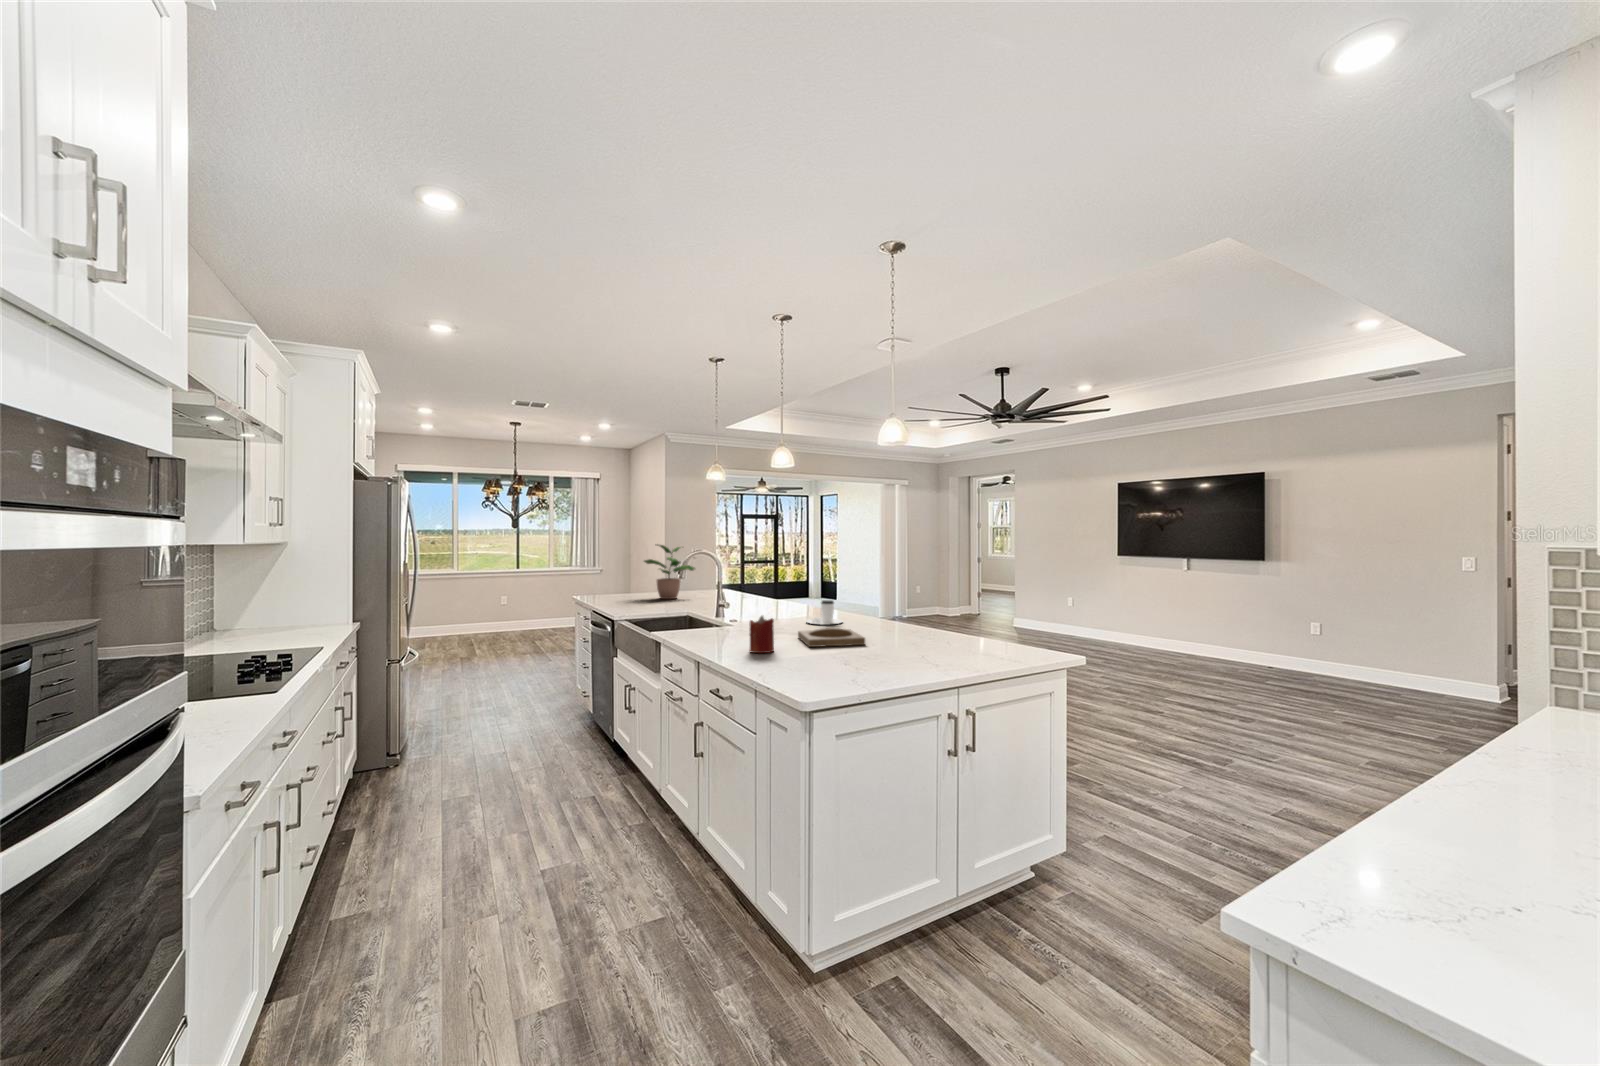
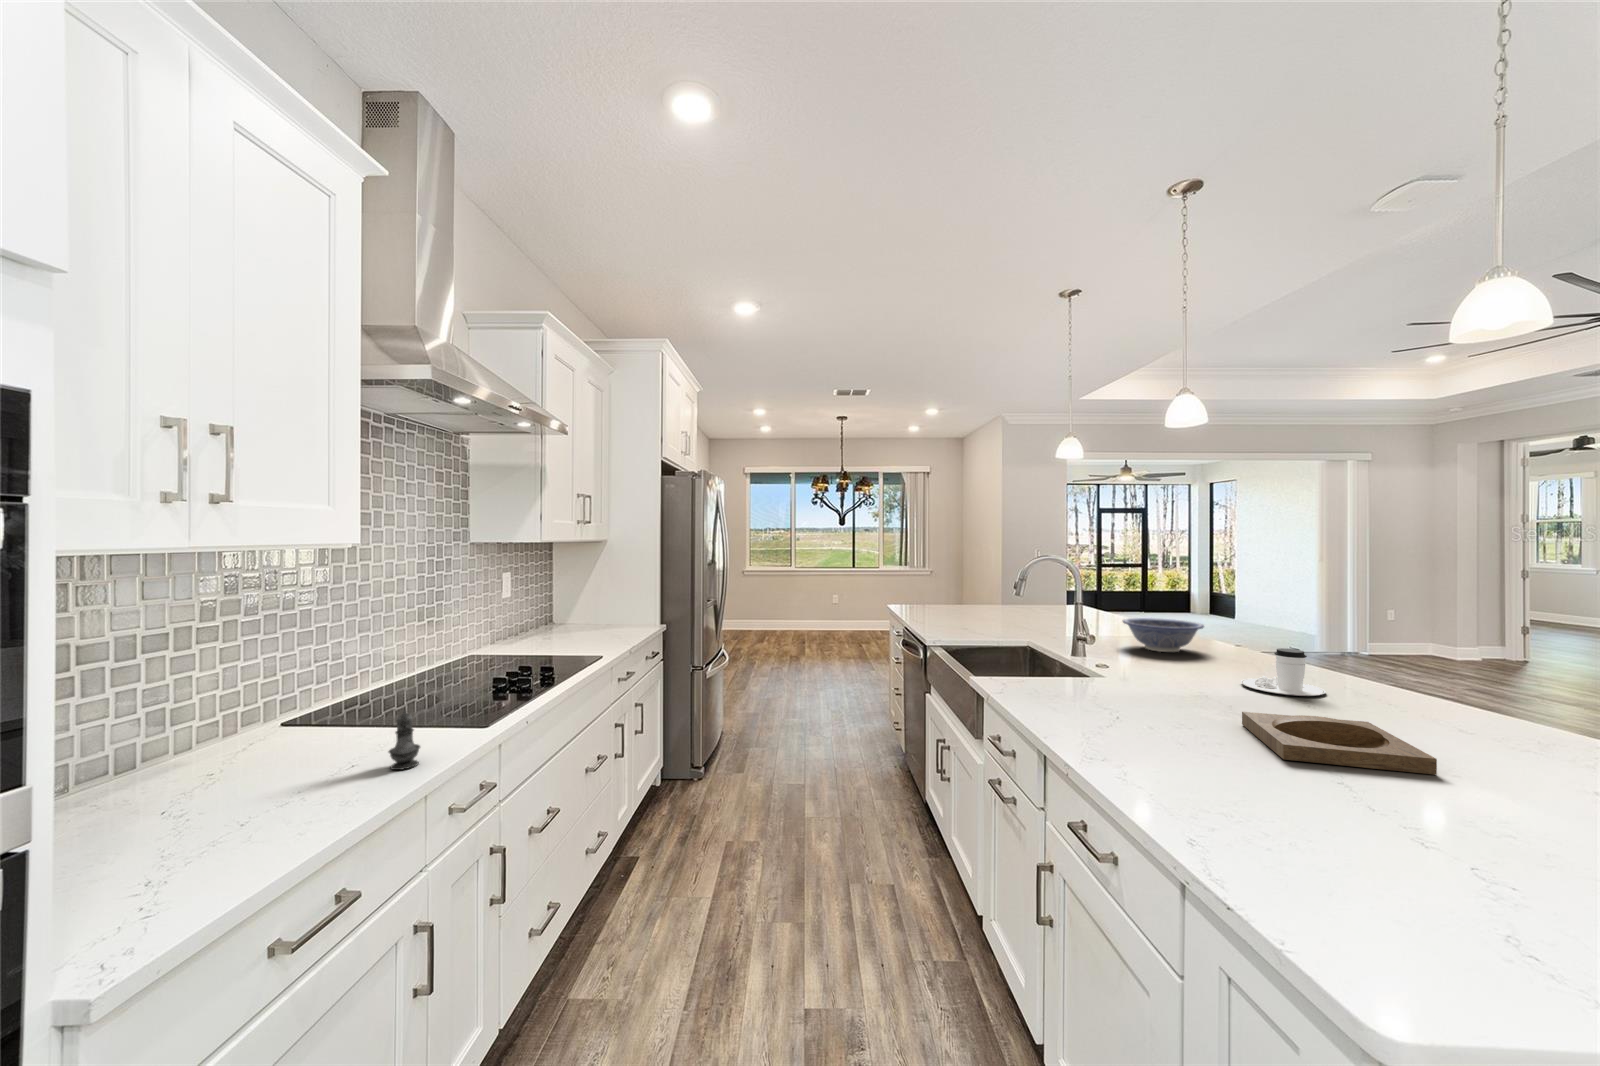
potted plant: present [644,544,695,599] -> none [967,544,1038,616]
decorative bowl: none [748,591,794,611] -> present [1123,618,1204,652]
candle: present [749,616,774,653] -> none [1147,685,1202,764]
salt shaker: none [218,673,246,719] -> present [389,711,420,770]

